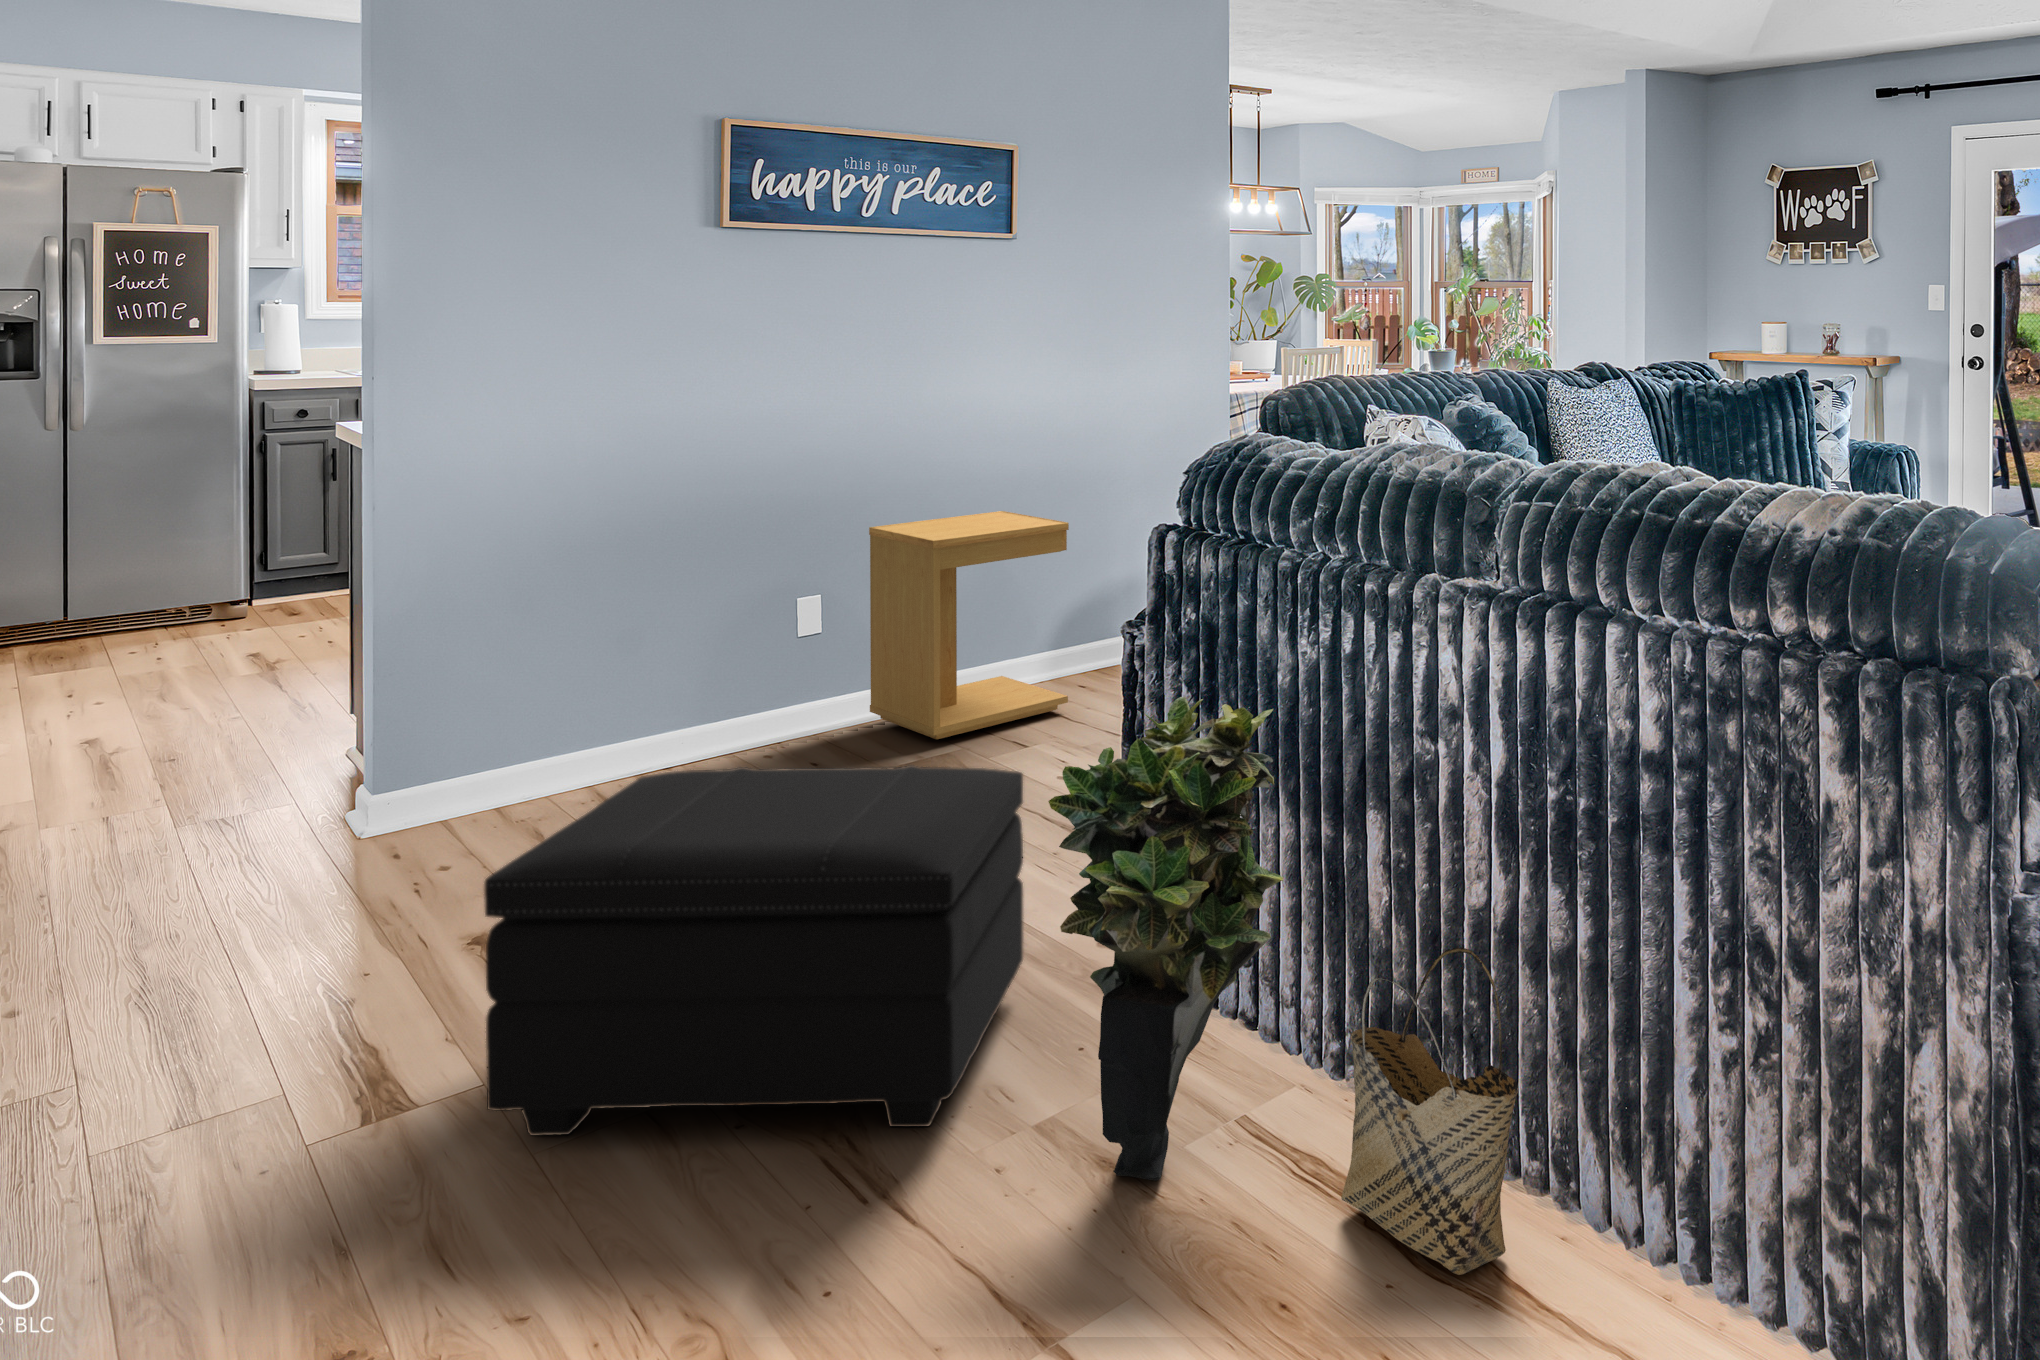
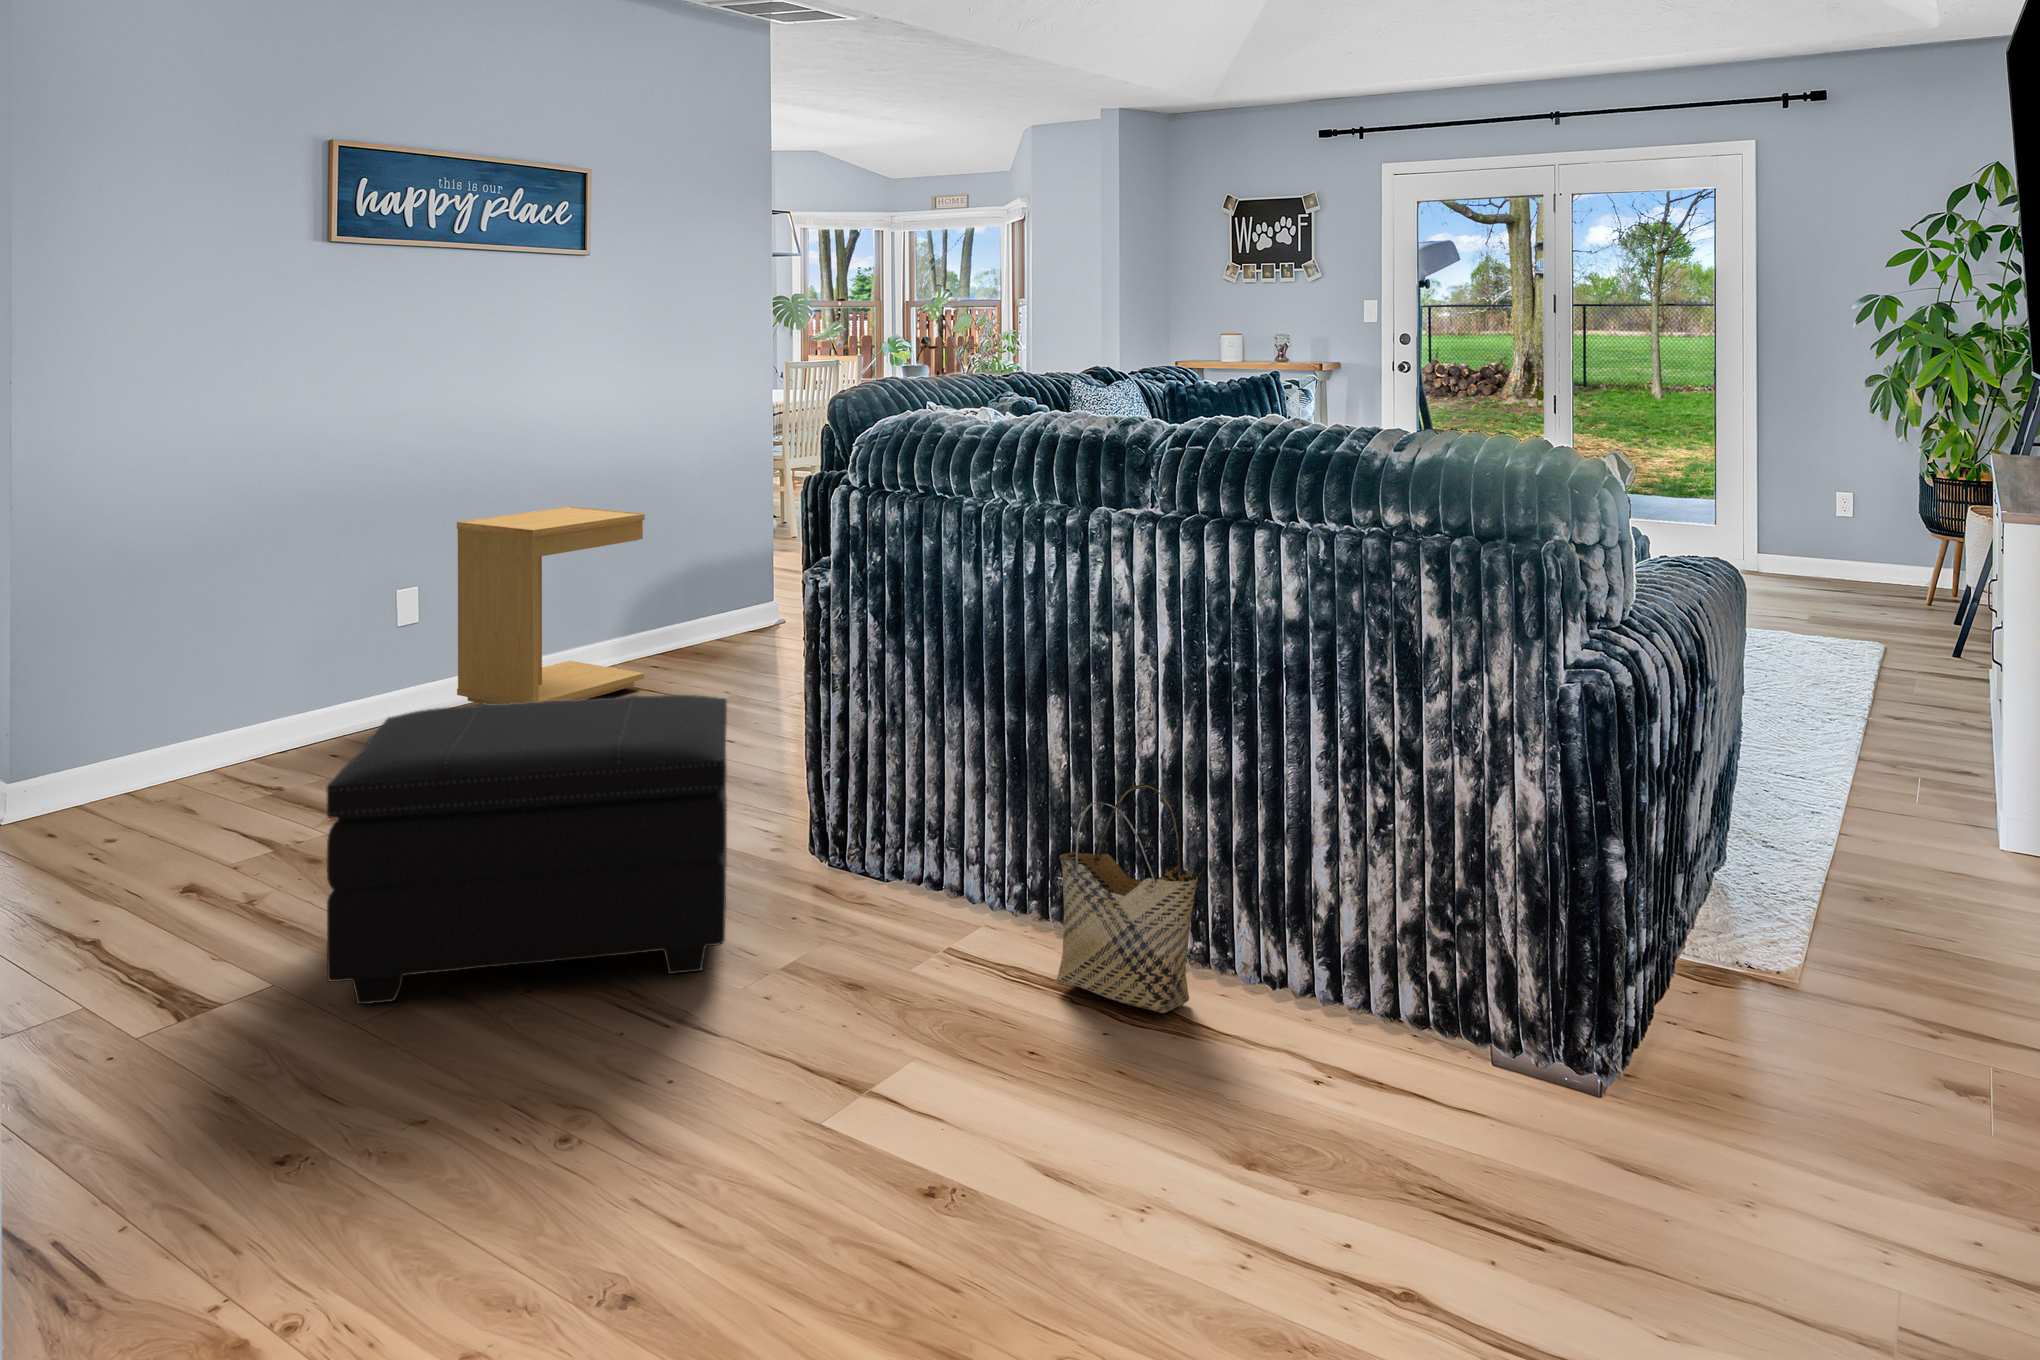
potted plant: present [1048,697,1283,1181] -> none [806,620,989,986]

